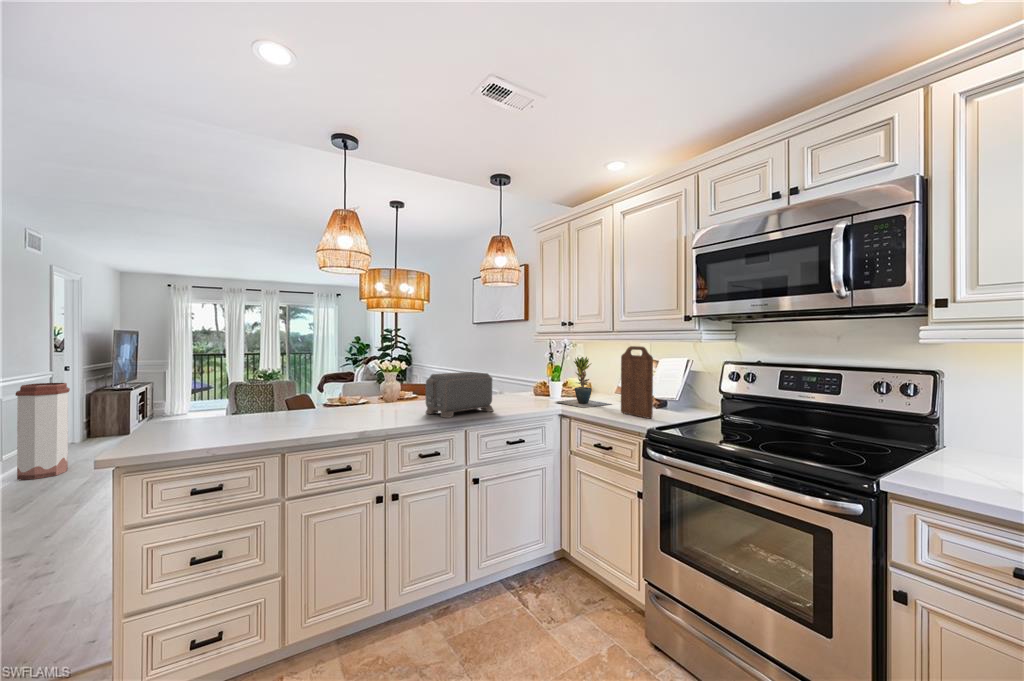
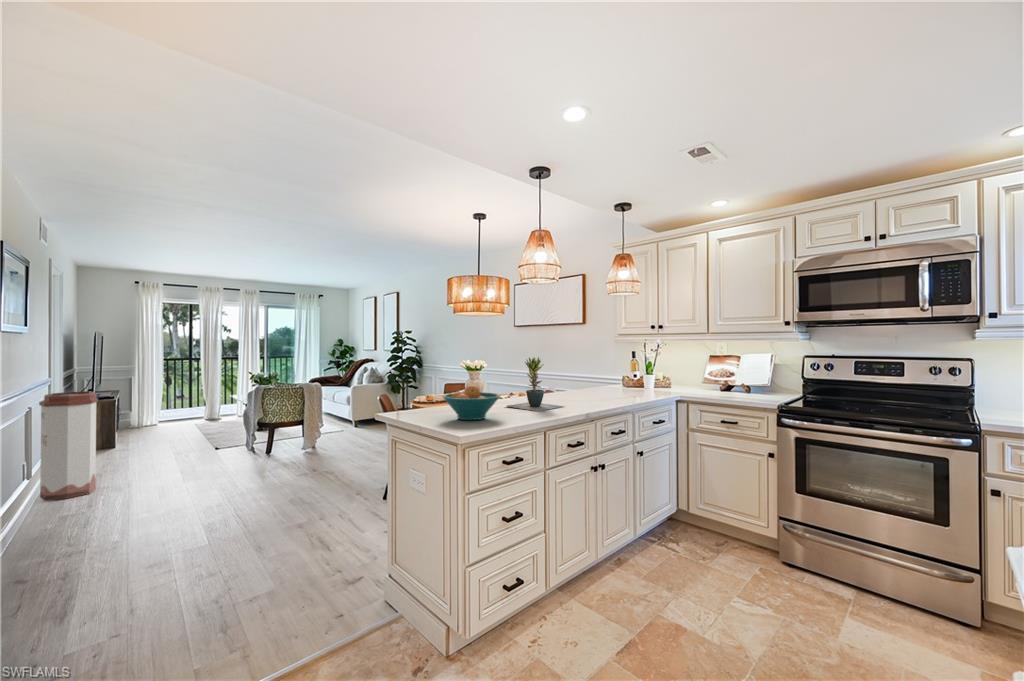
cutting board: present [621,346,653,419] -> none [734,344,768,399]
potted plant: present [556,357,610,408] -> present [507,357,563,411]
toaster: present [426,372,494,418] -> none [592,367,638,404]
fruit bowl: none [167,392,250,434] -> present [443,385,500,420]

